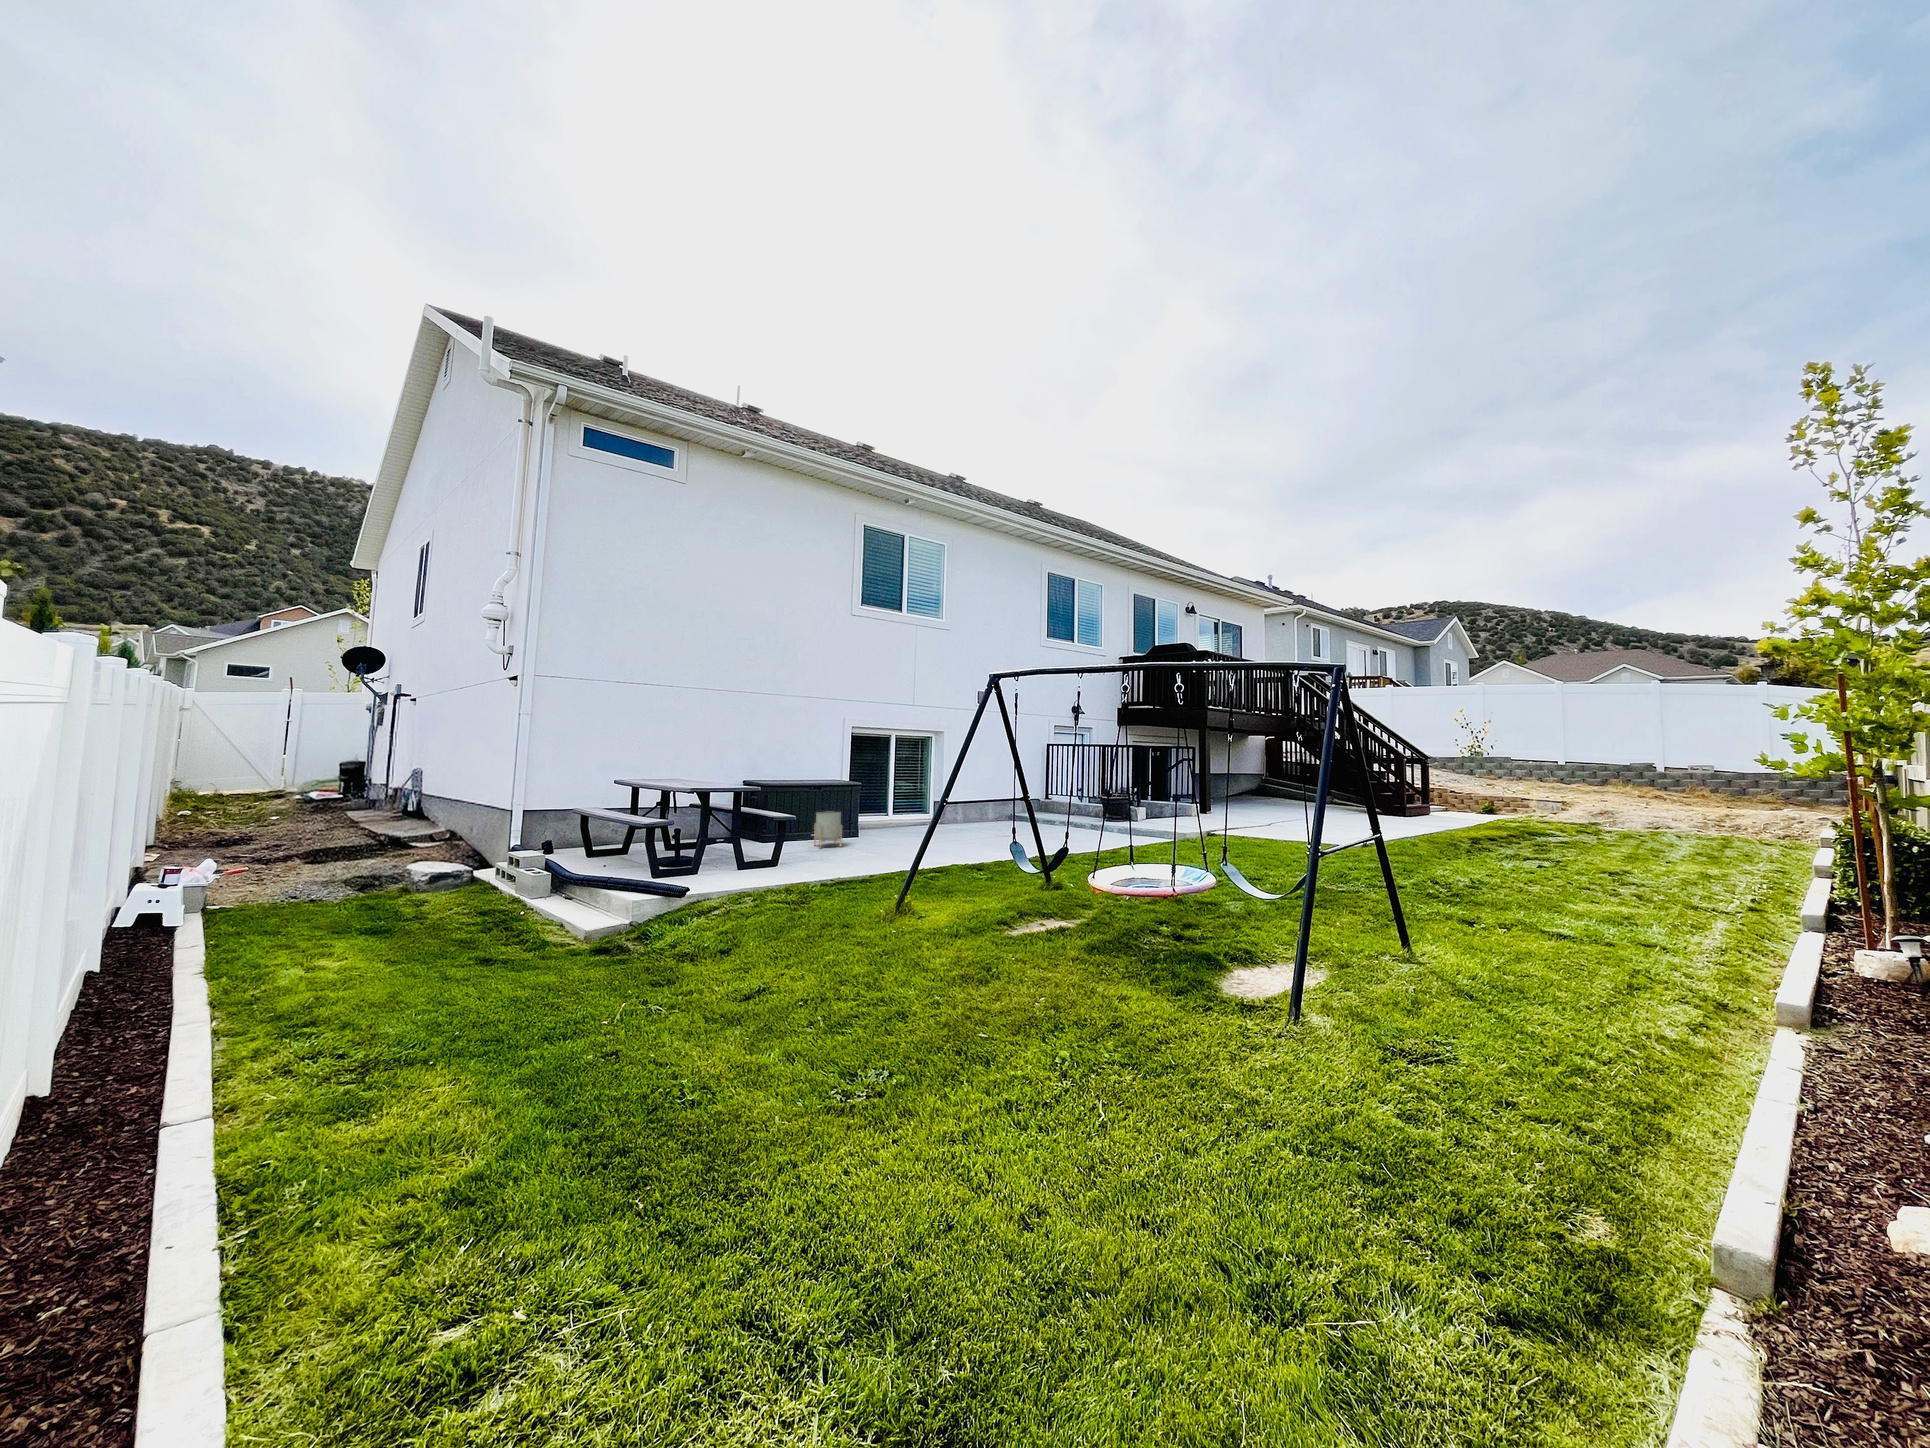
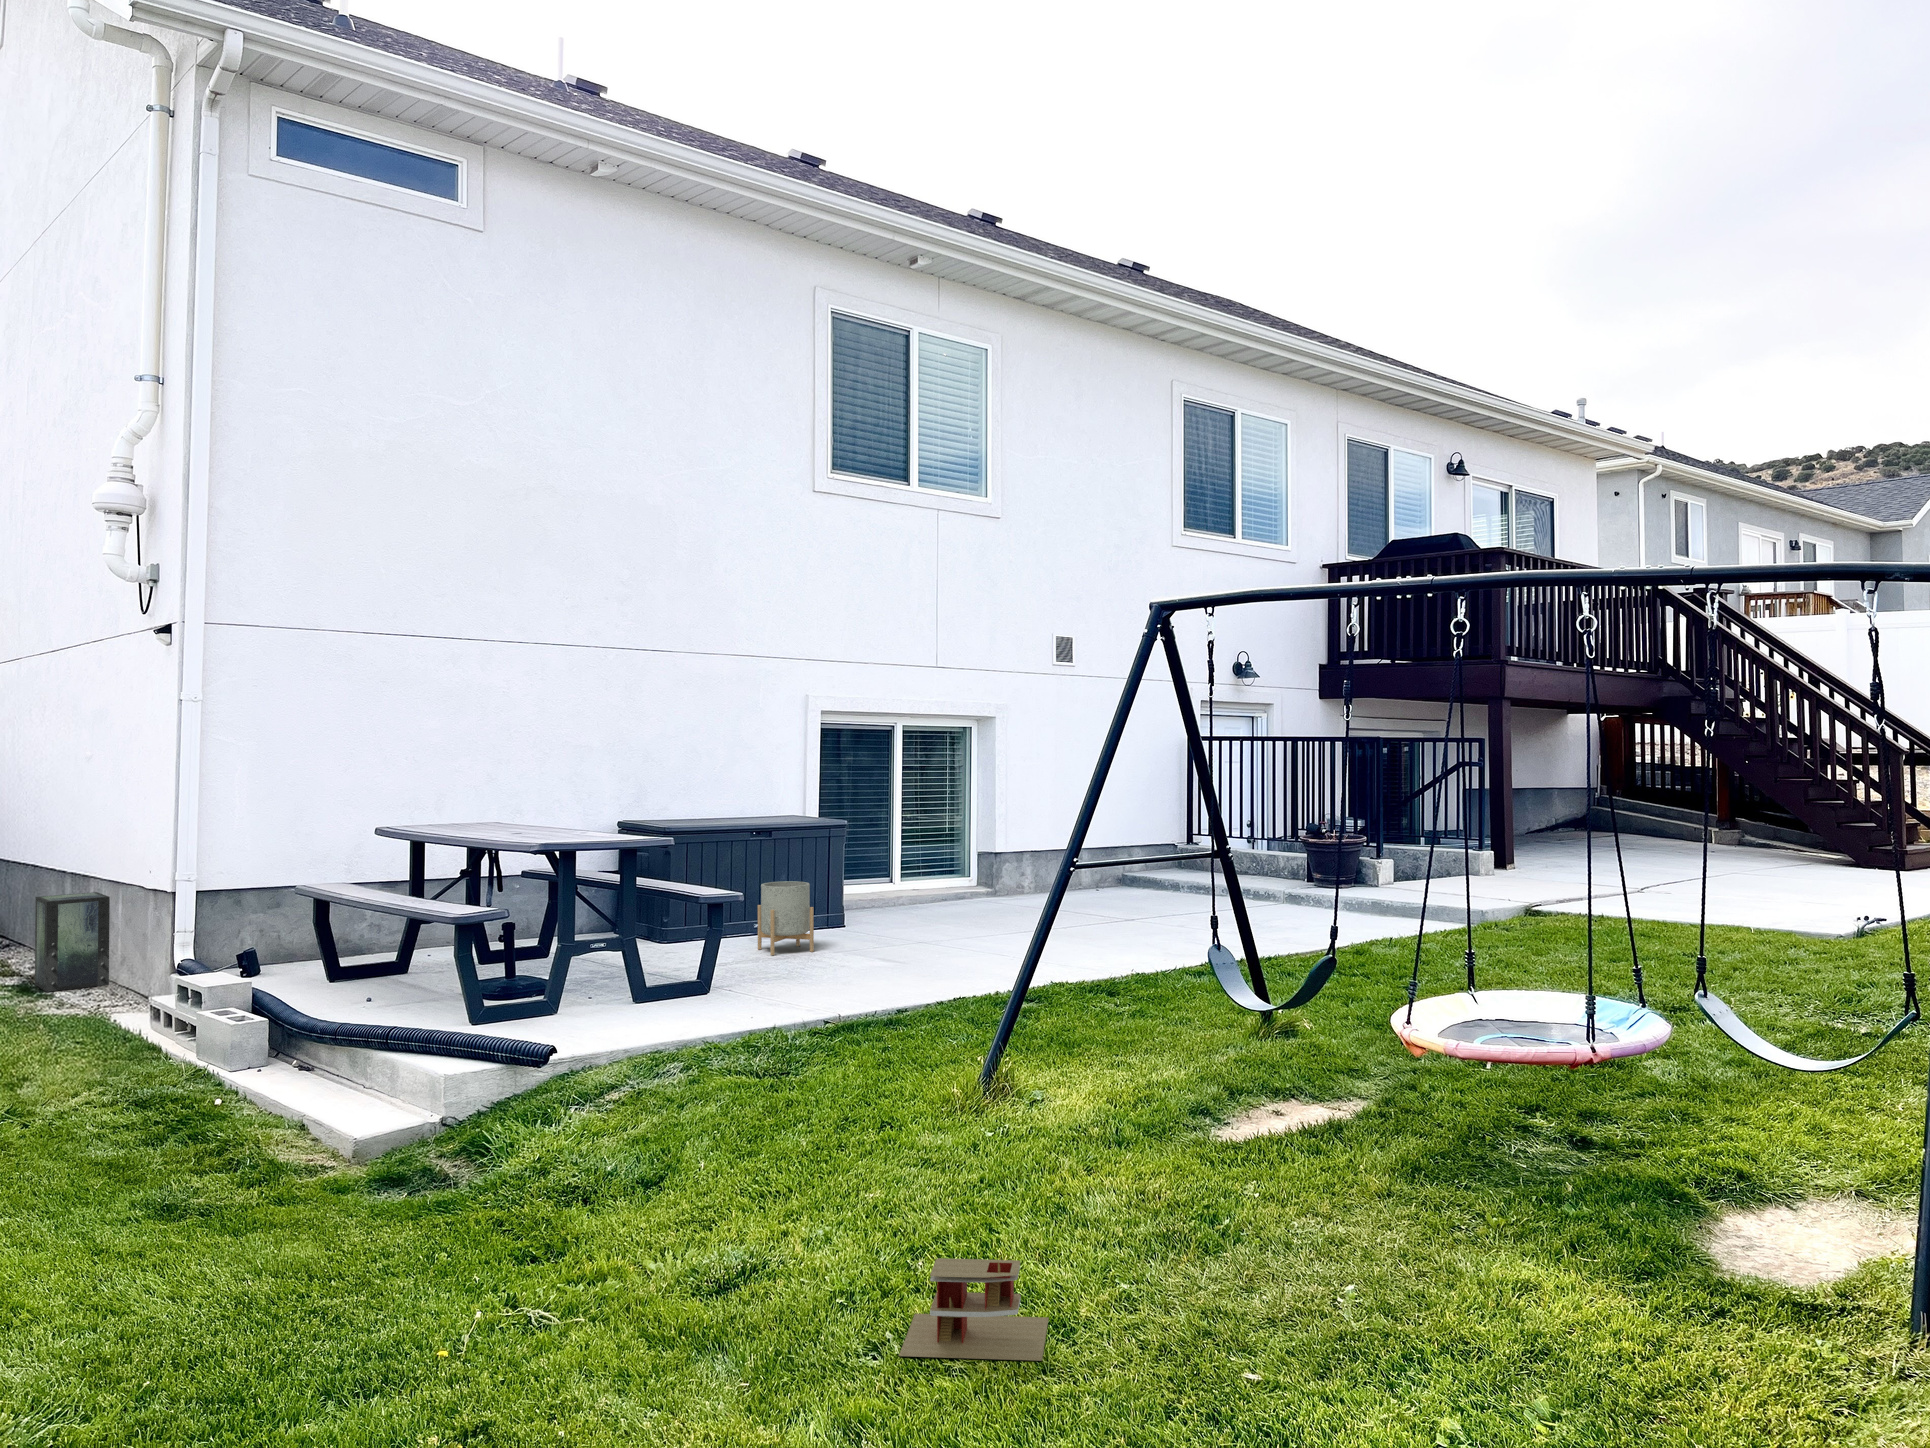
storage box: none [437,811,478,861] -> present [35,892,110,992]
toy house: none [815,981,893,1028] -> present [899,1258,1049,1361]

